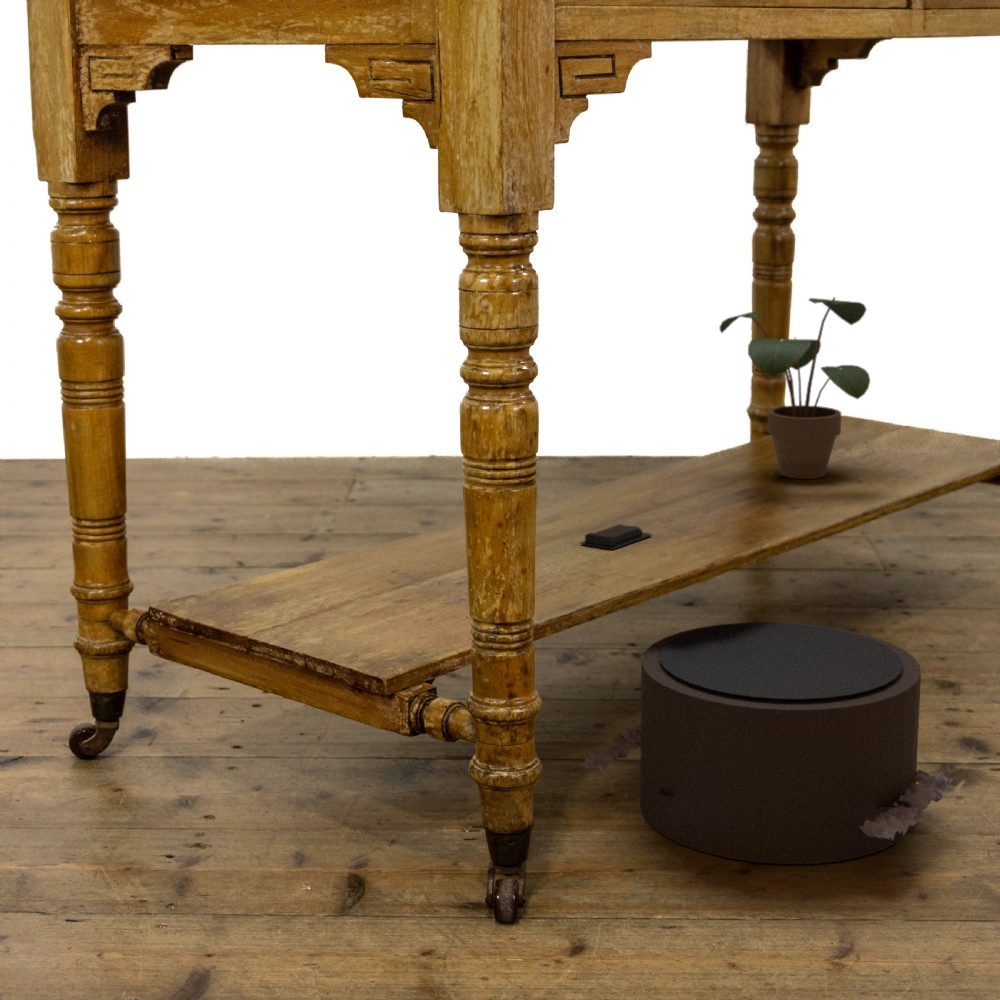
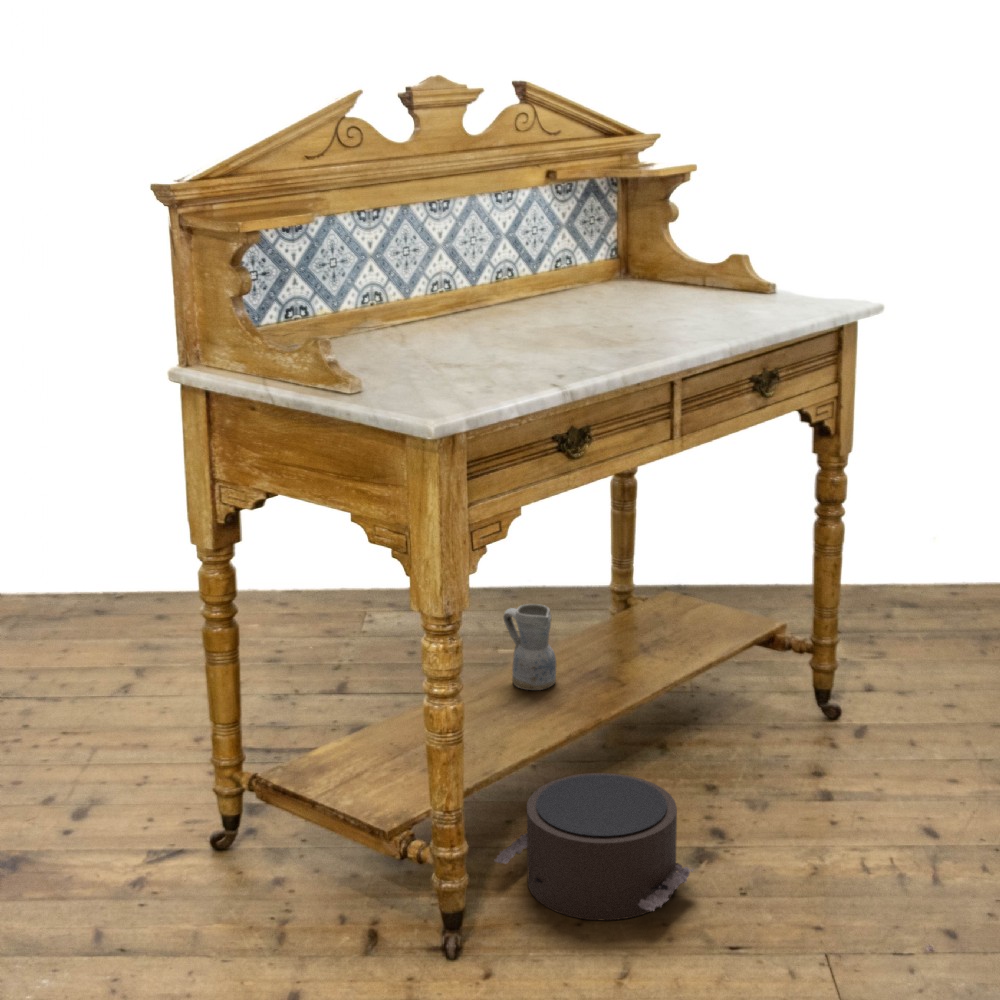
potted plant: present [720,297,870,479] -> none [587,540,676,653]
ceramic pitcher: none [587,369,676,514] -> present [504,604,556,690]
soap bar: present [580,524,652,550] -> none [497,705,540,726]

